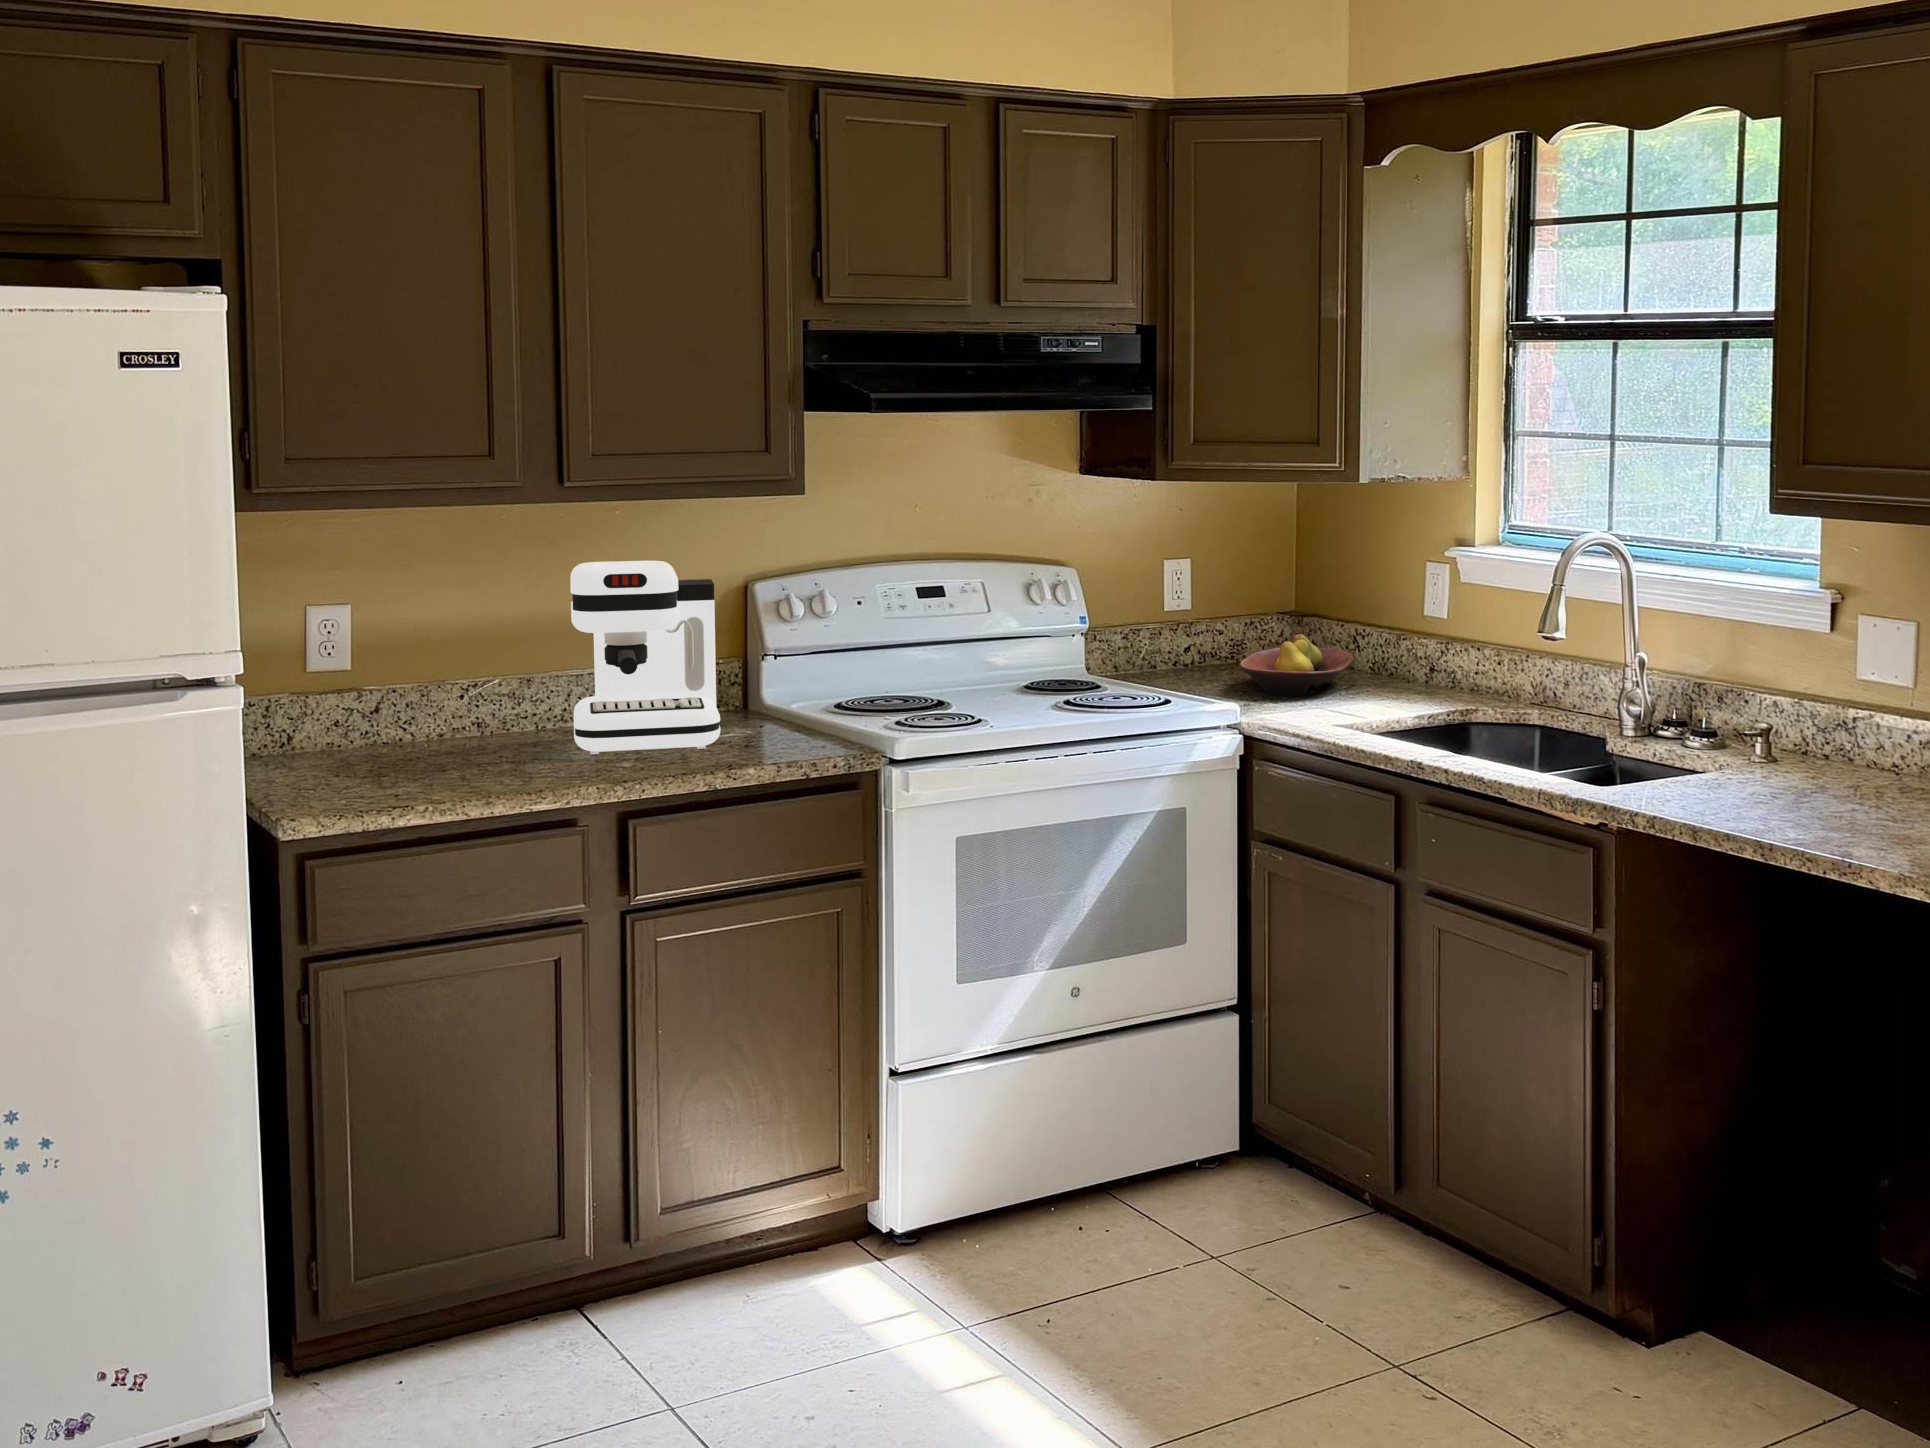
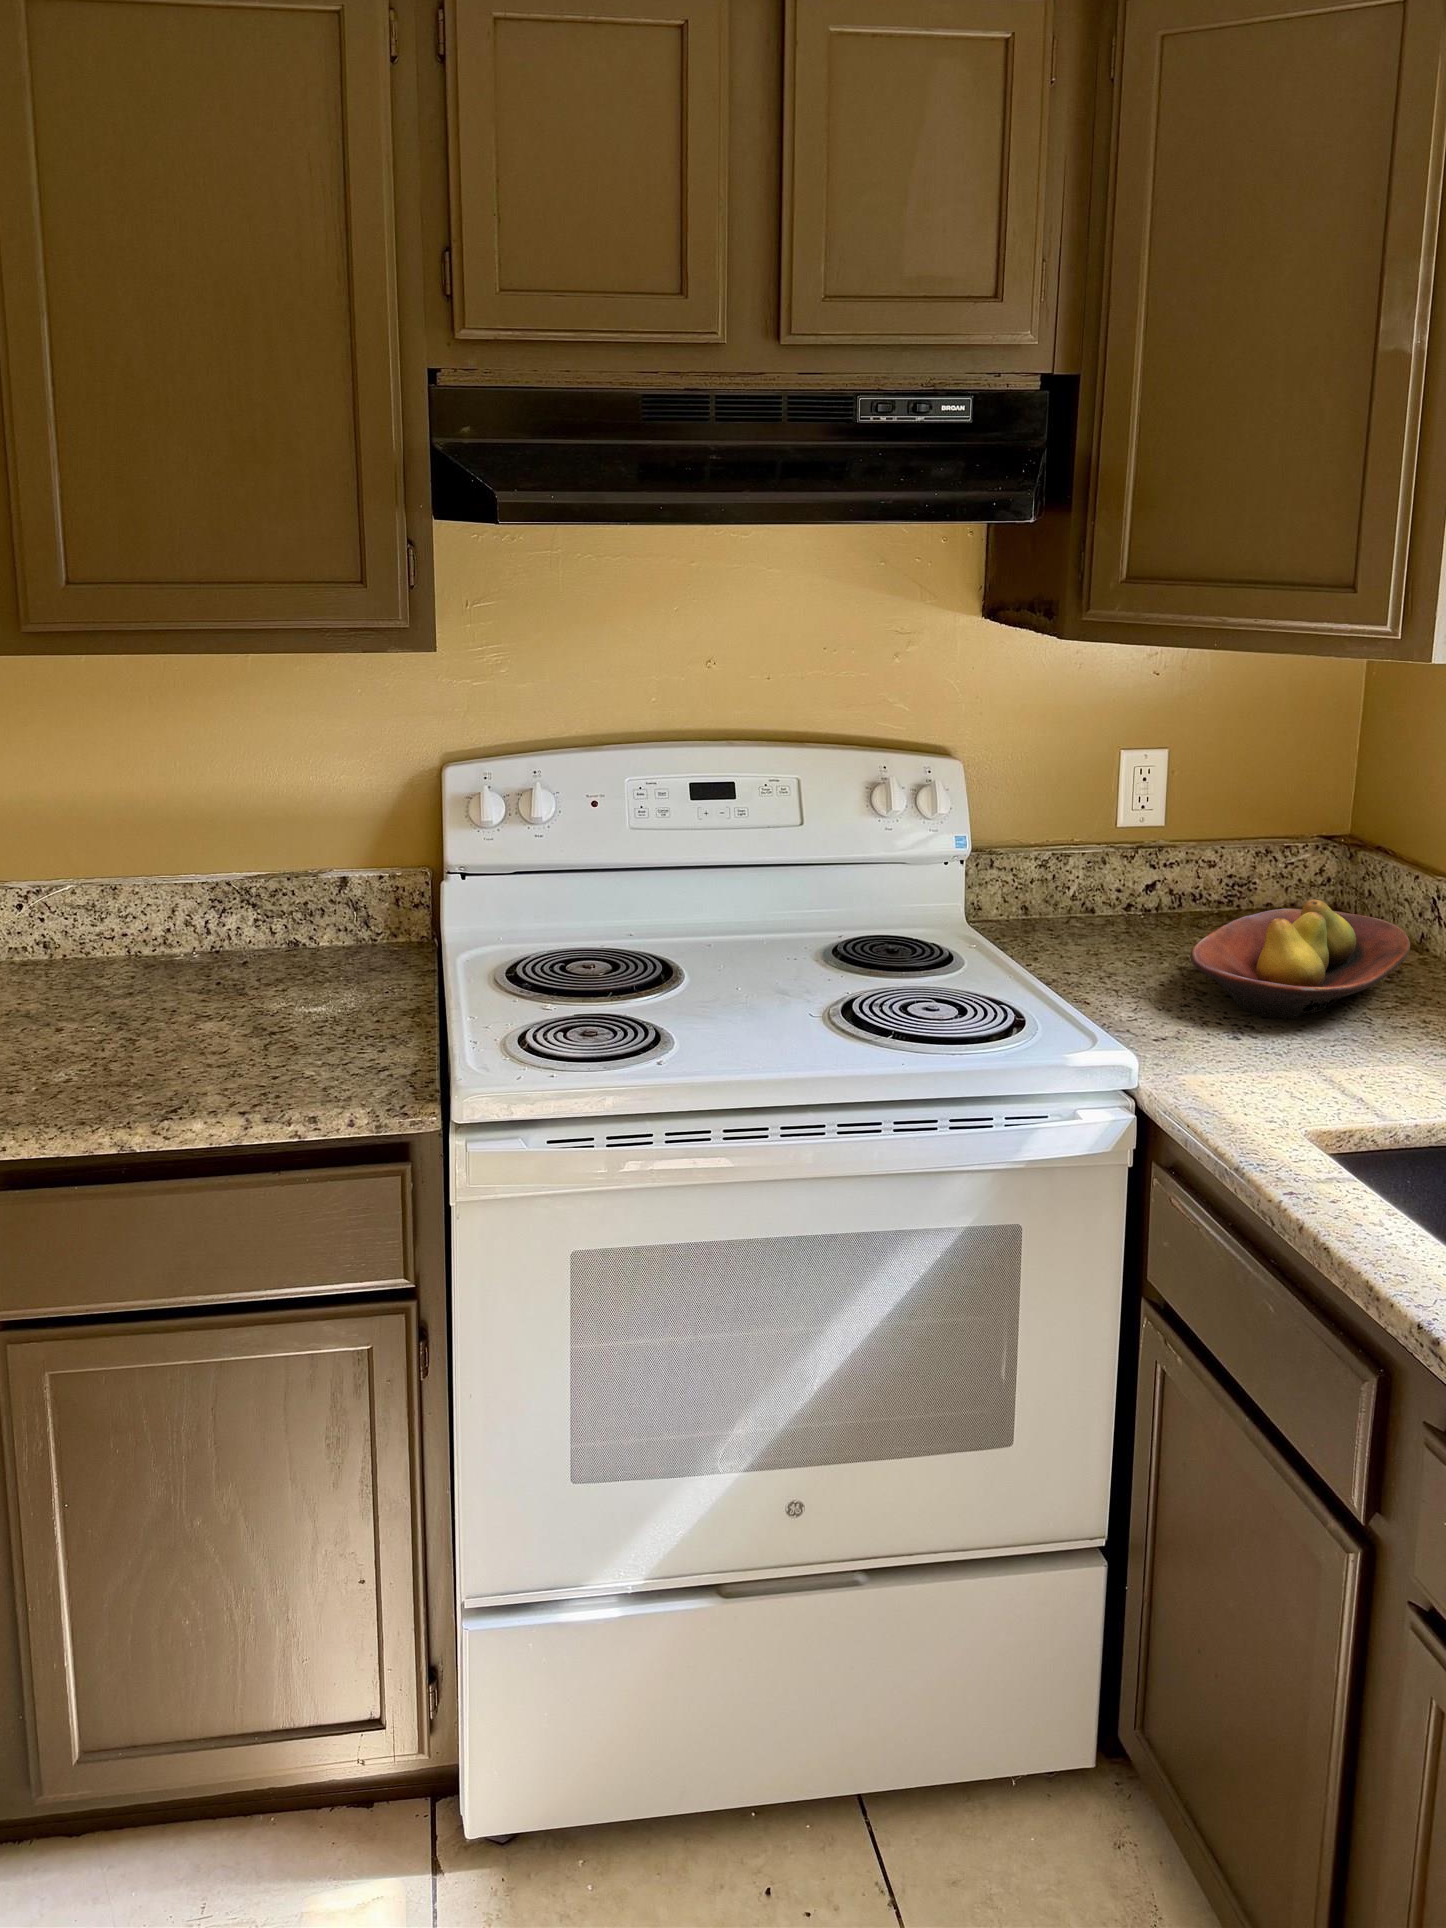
coffee maker: present [570,561,720,754] -> none [53,737,326,1038]

